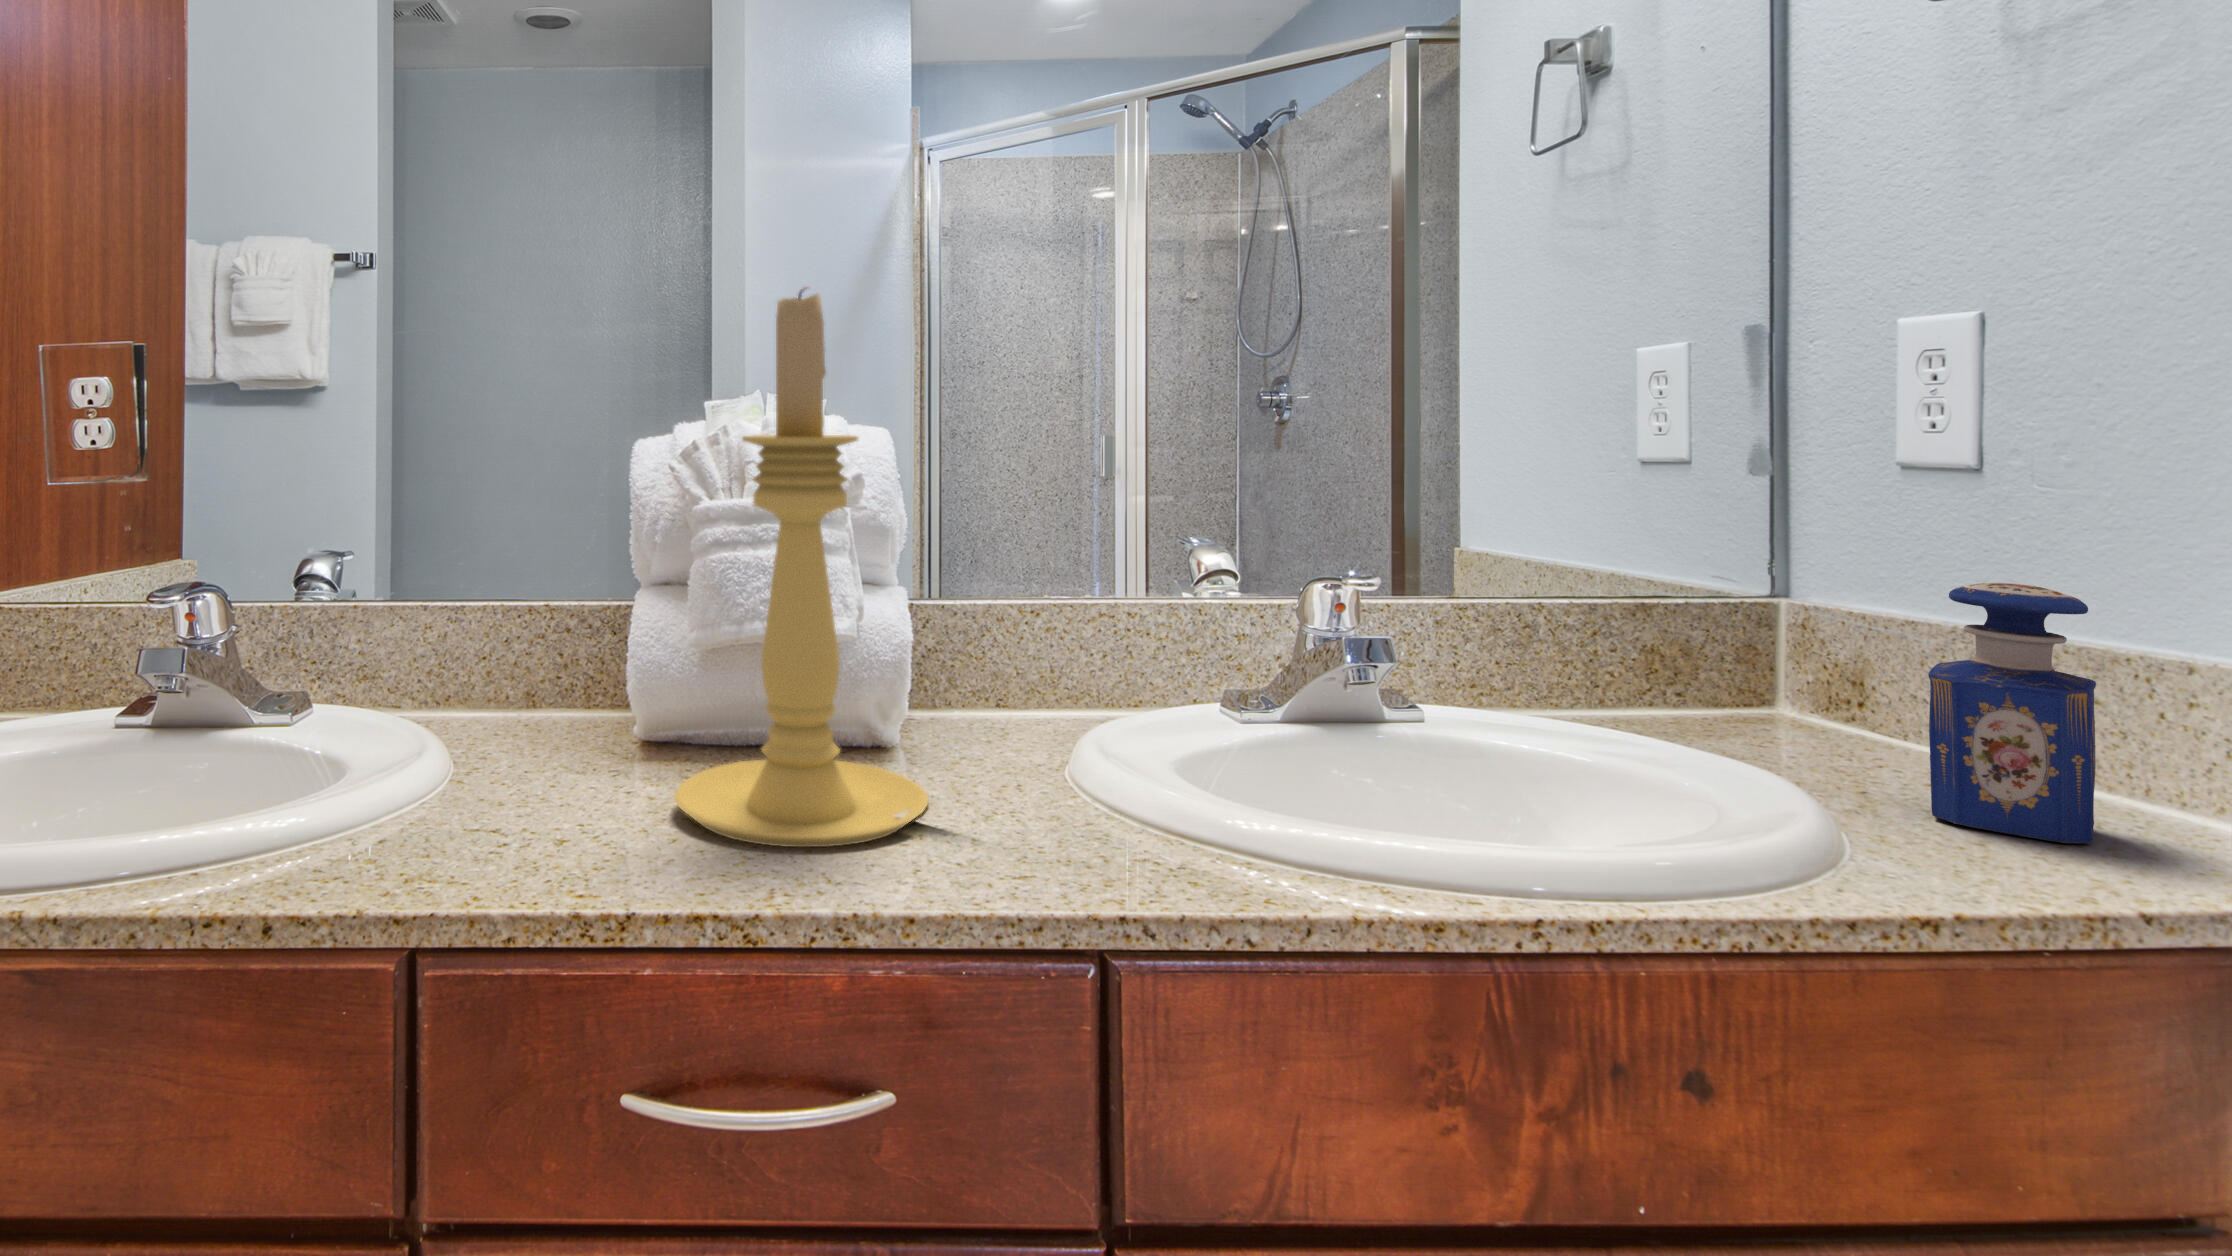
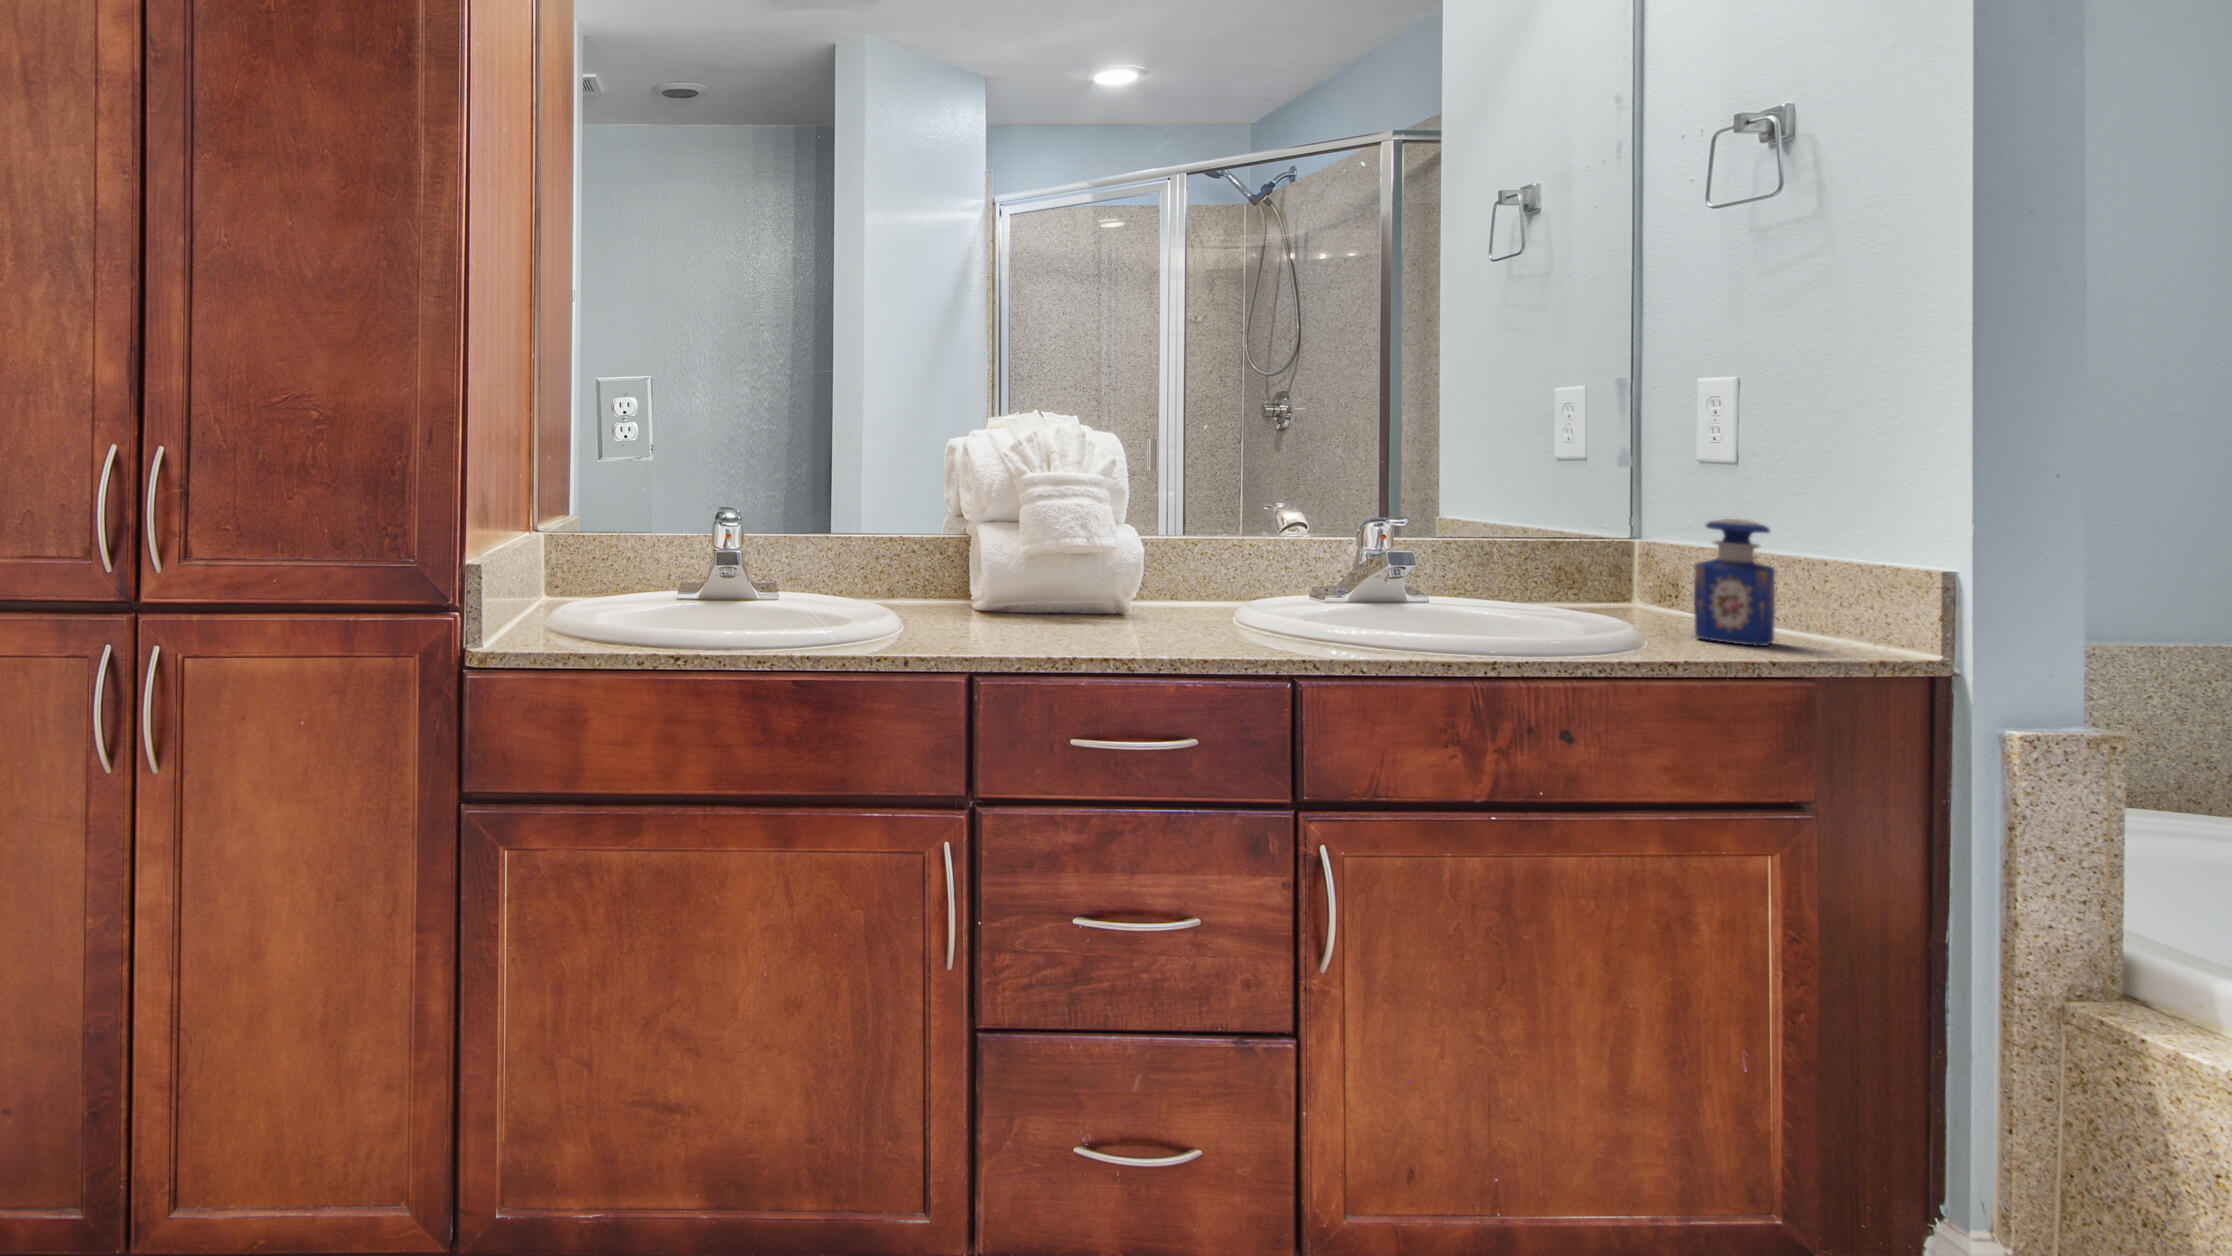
candle holder: present [674,290,928,847] -> none [1042,360,1180,643]

